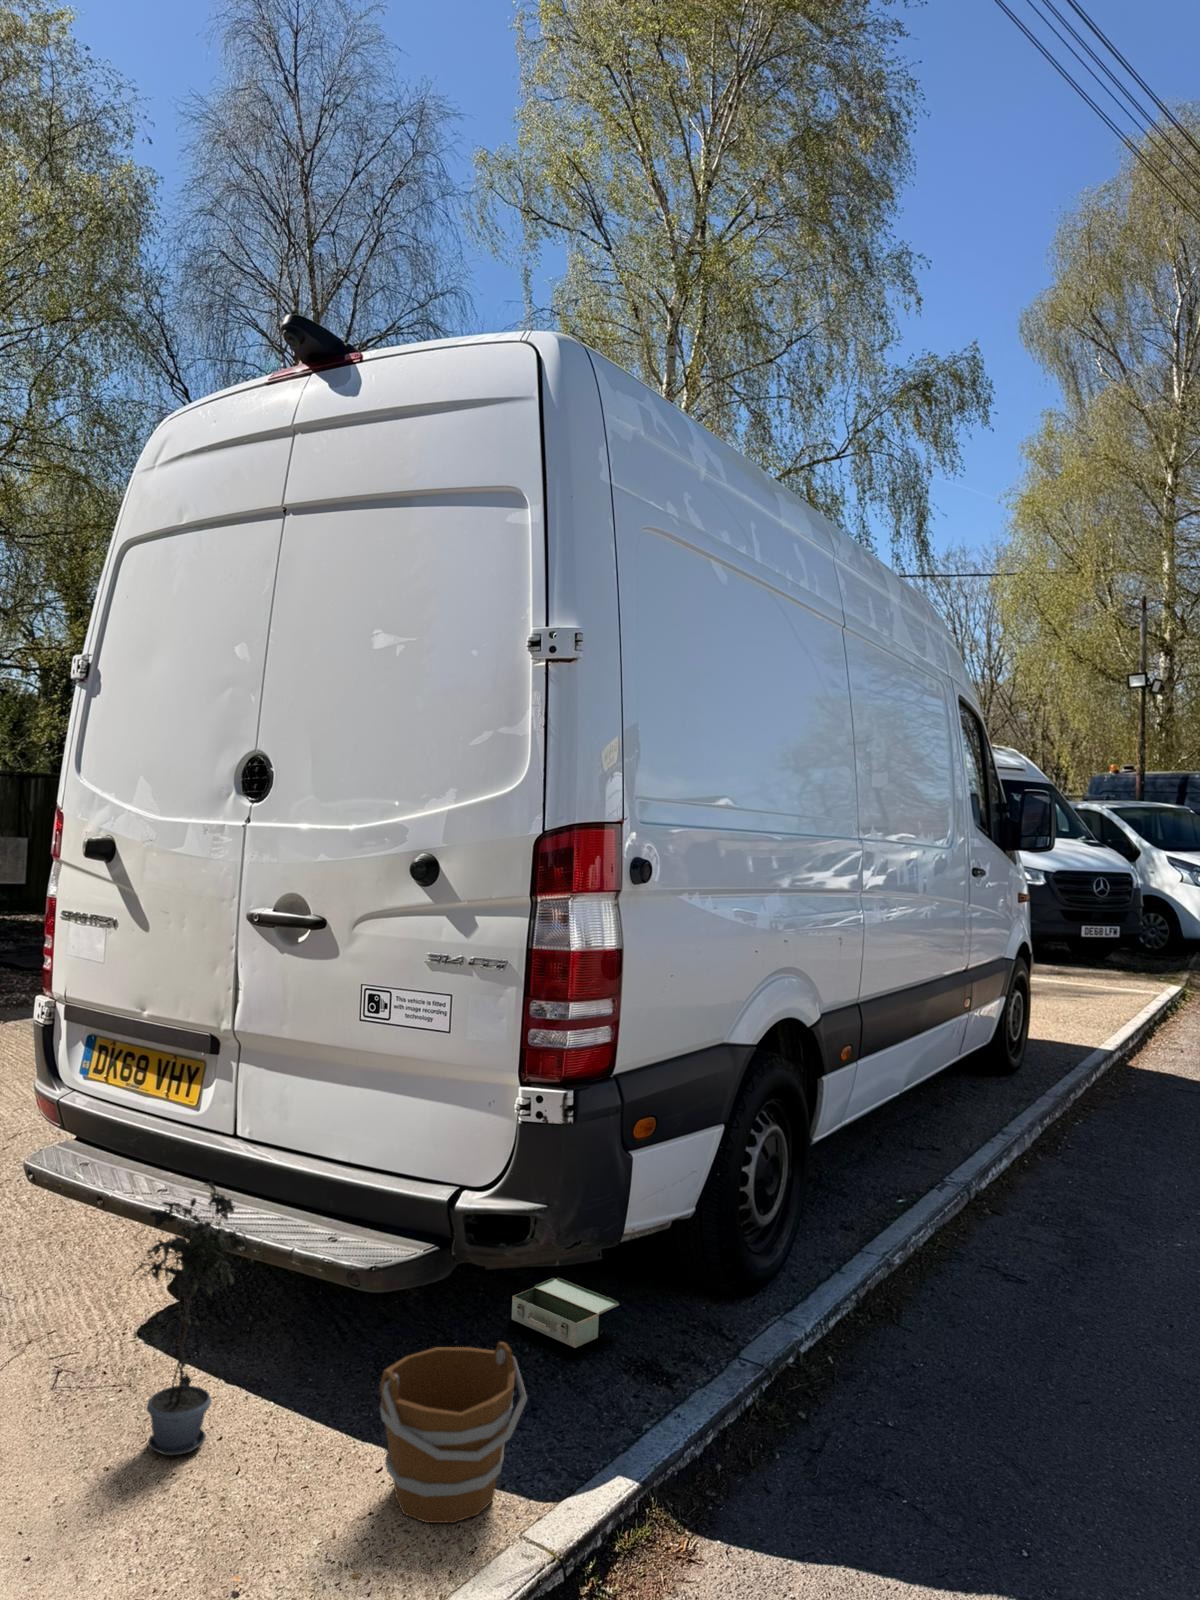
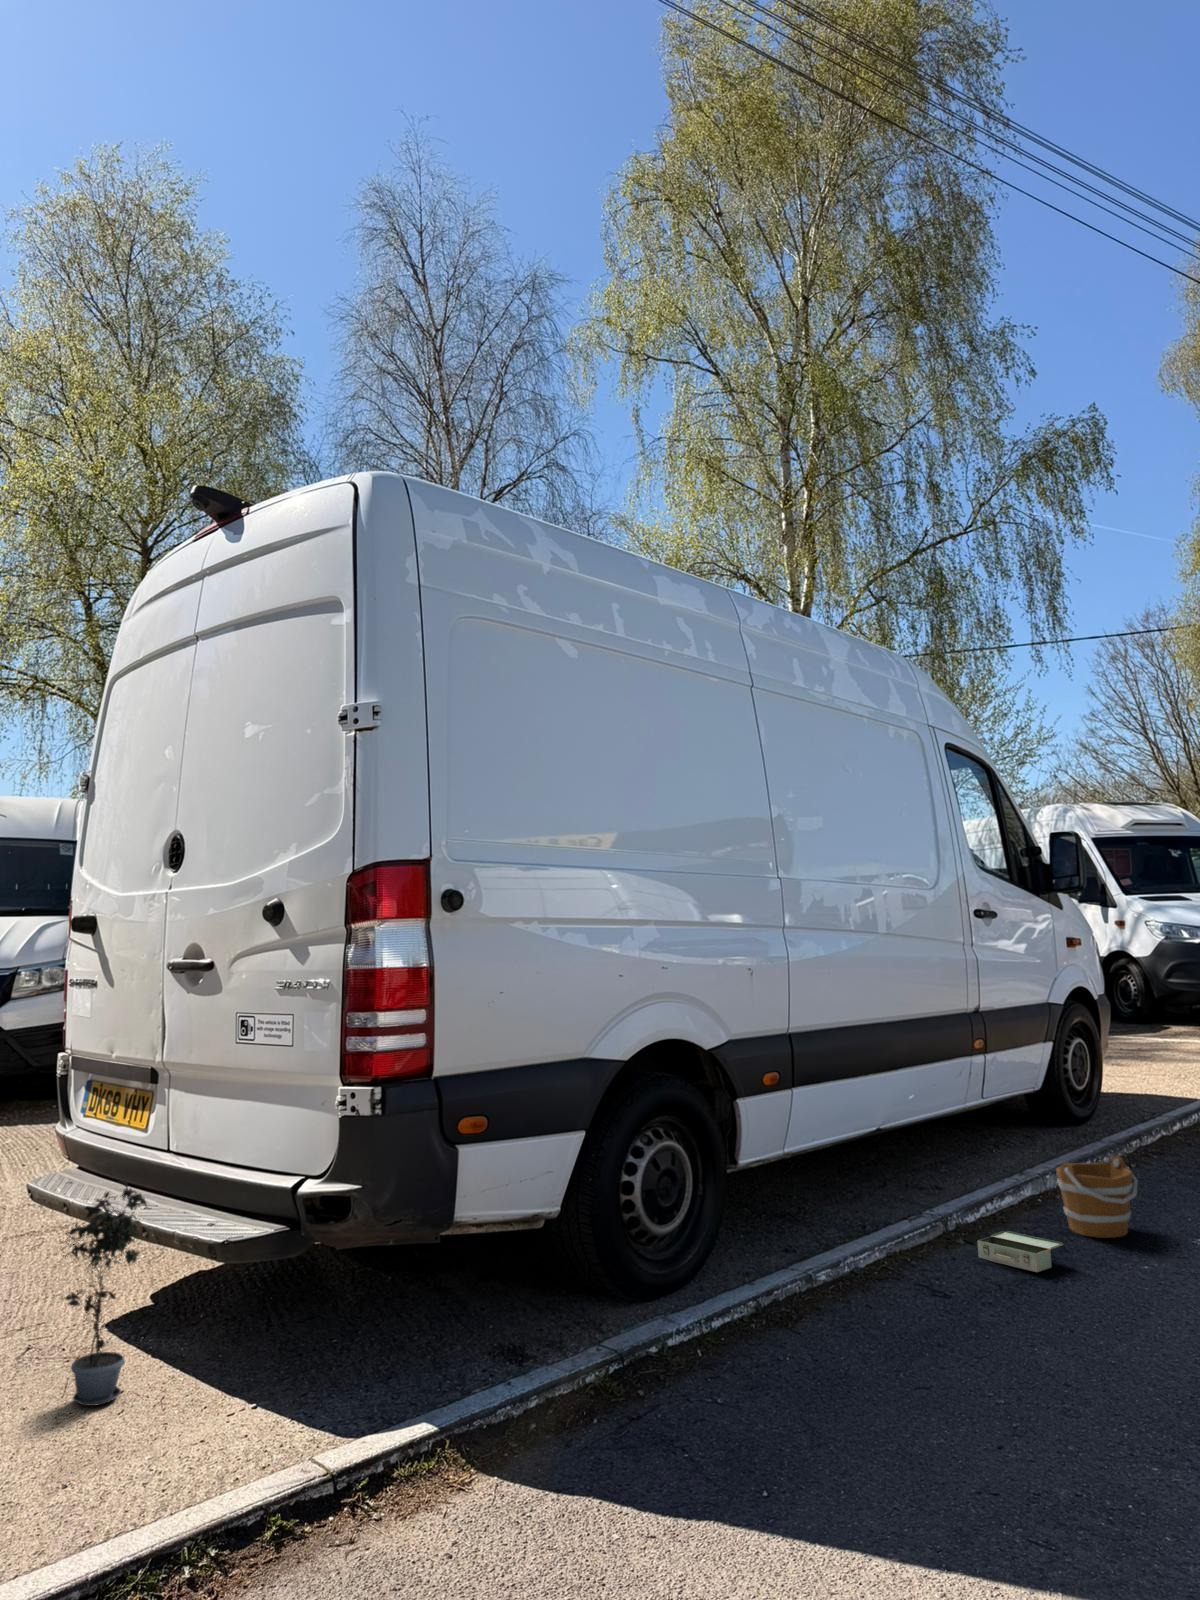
toolbox: present [512,1278,619,1348] -> present [977,1231,1063,1272]
bucket: present [380,1342,527,1523] -> present [1056,1156,1138,1238]

